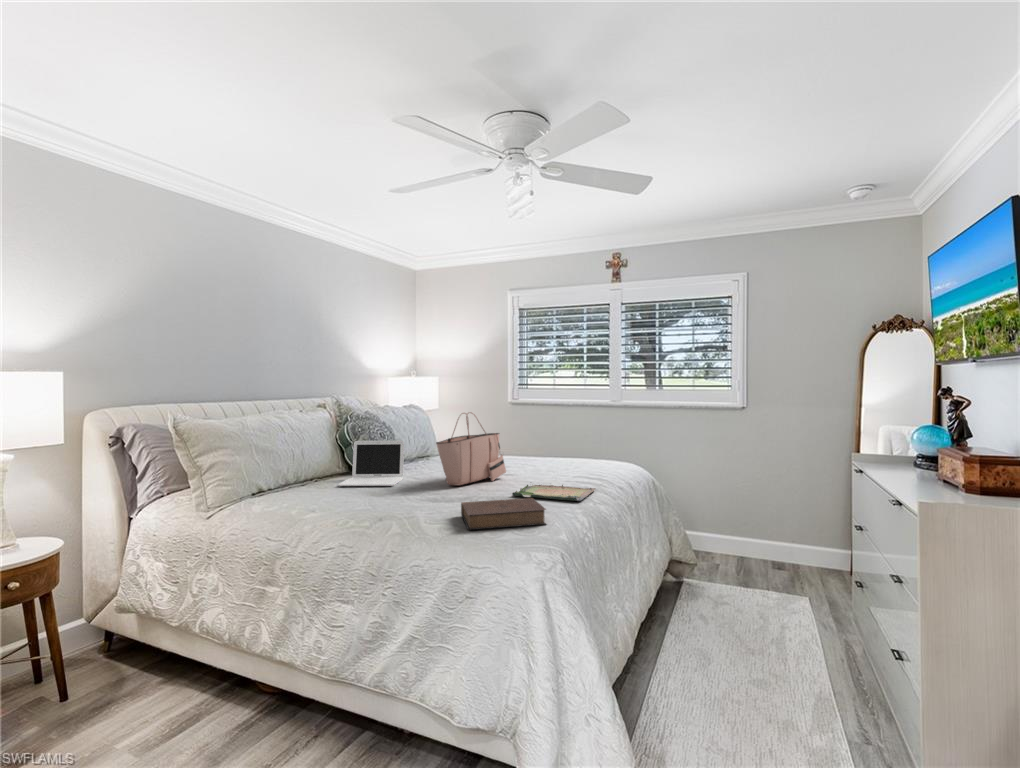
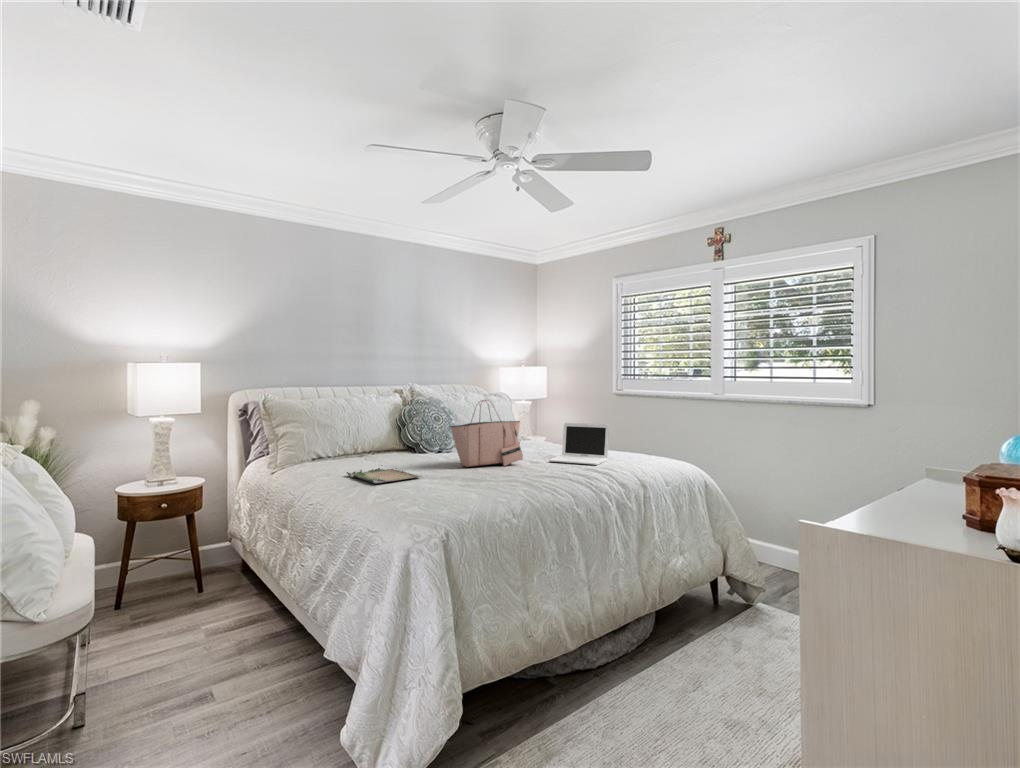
laptop: present [338,440,404,486] -> present [549,423,609,465]
tray: present [512,485,596,501] -> present [347,465,421,484]
book: present [461,498,546,530] -> none [402,477,484,502]

